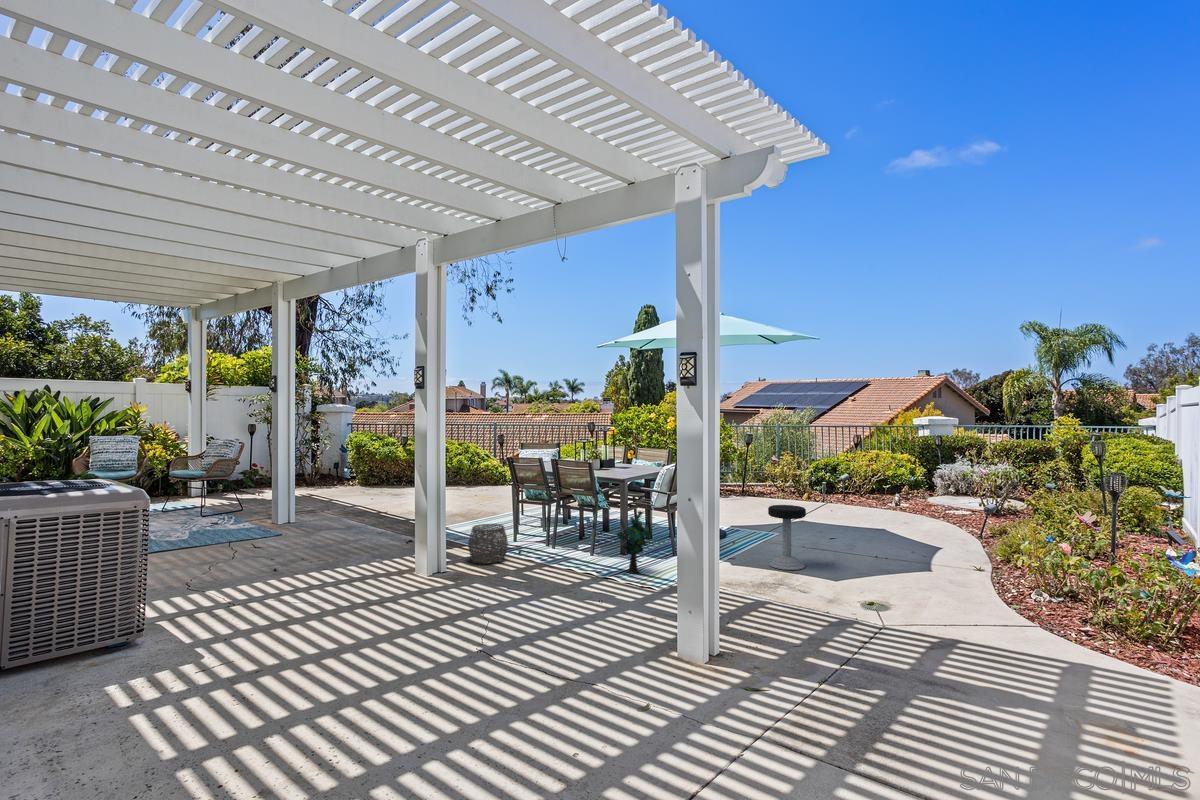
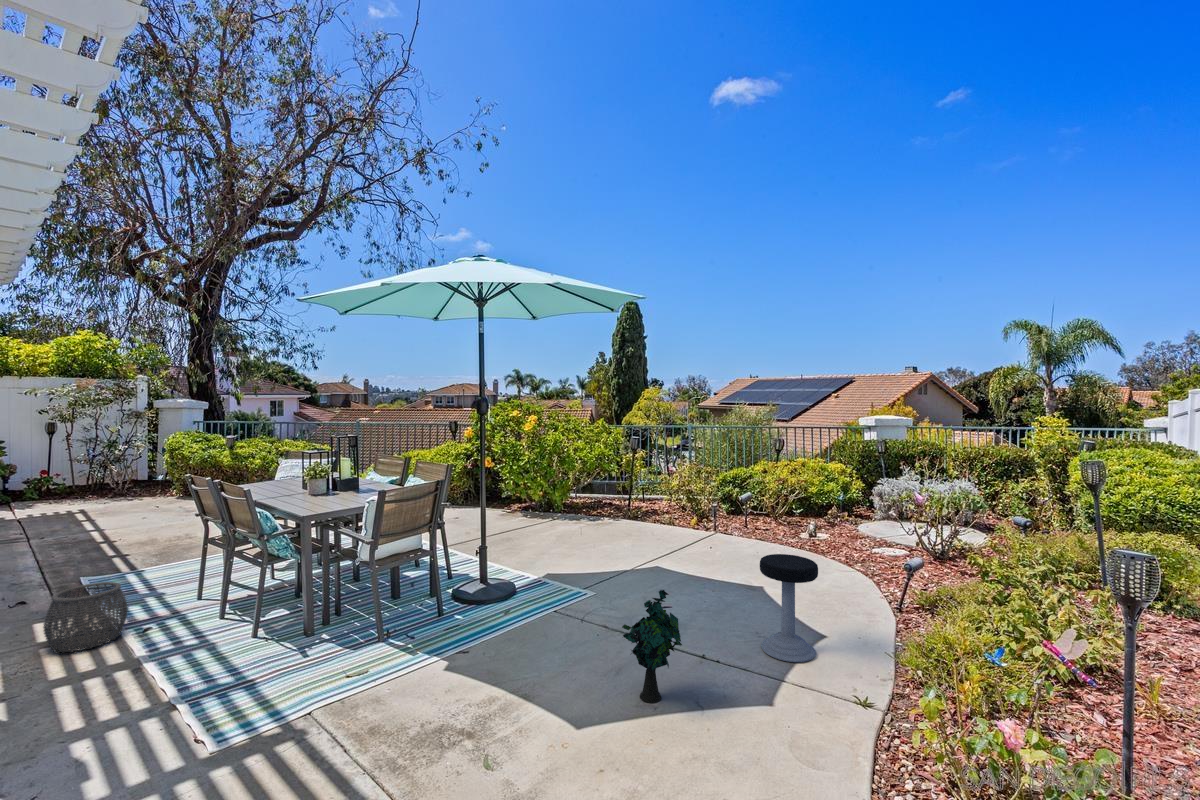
stool: present [768,505,806,570] -> present [760,554,818,662]
decorative plant: present [617,511,650,574] -> present [622,590,682,703]

